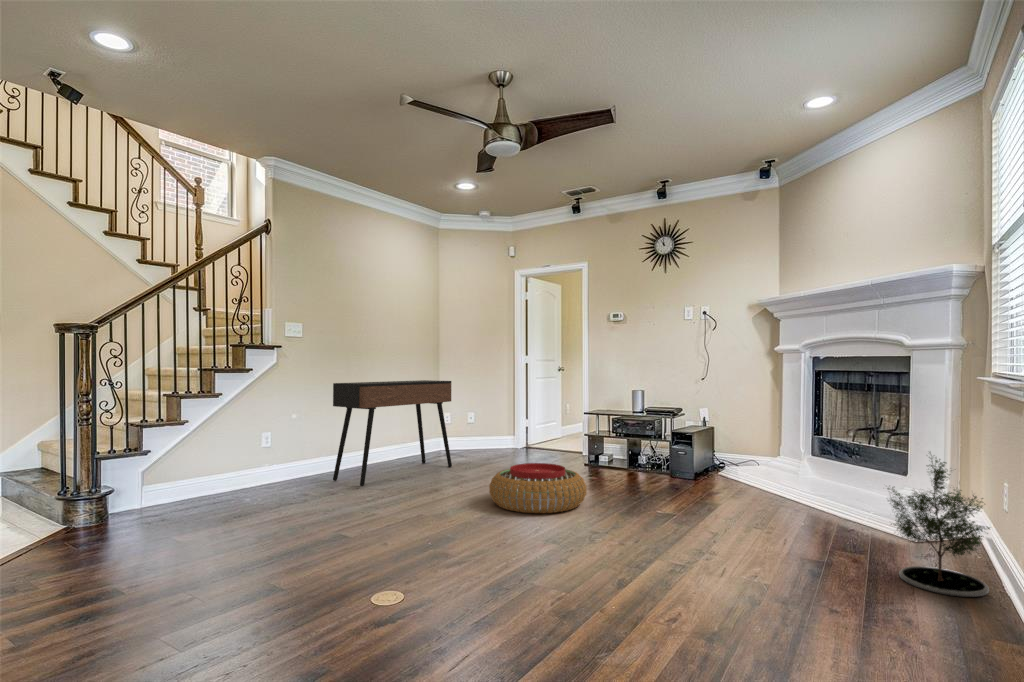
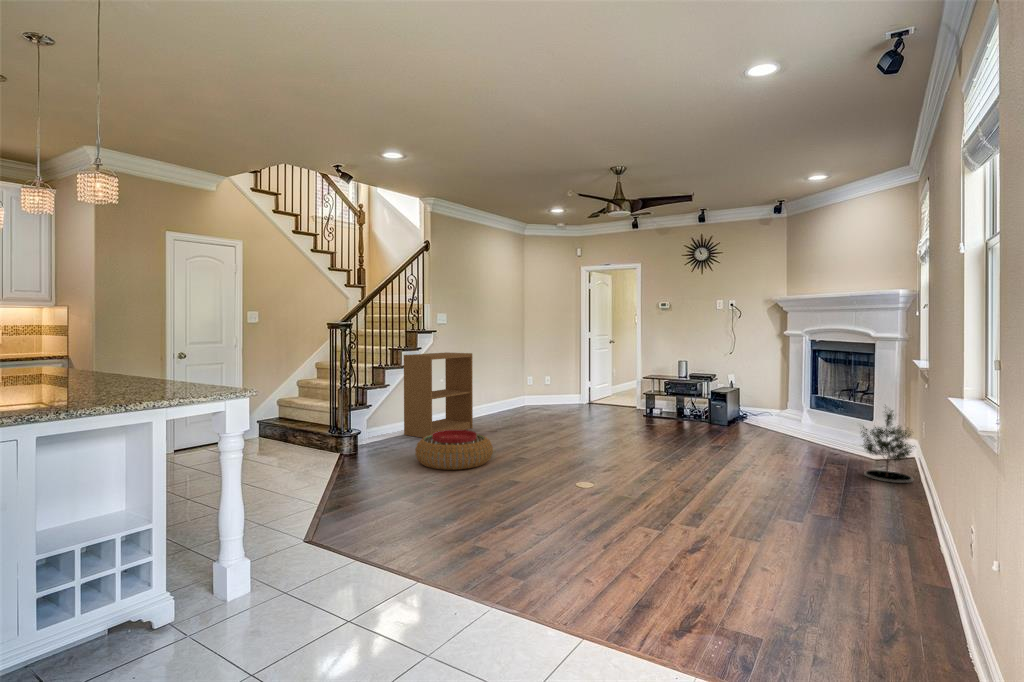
bookshelf: none [215,376,330,502] -> present [404,352,473,438]
console table: present [333,380,452,486] -> none [472,354,547,429]
pouf: present [489,463,586,513] -> present [416,430,493,470]

